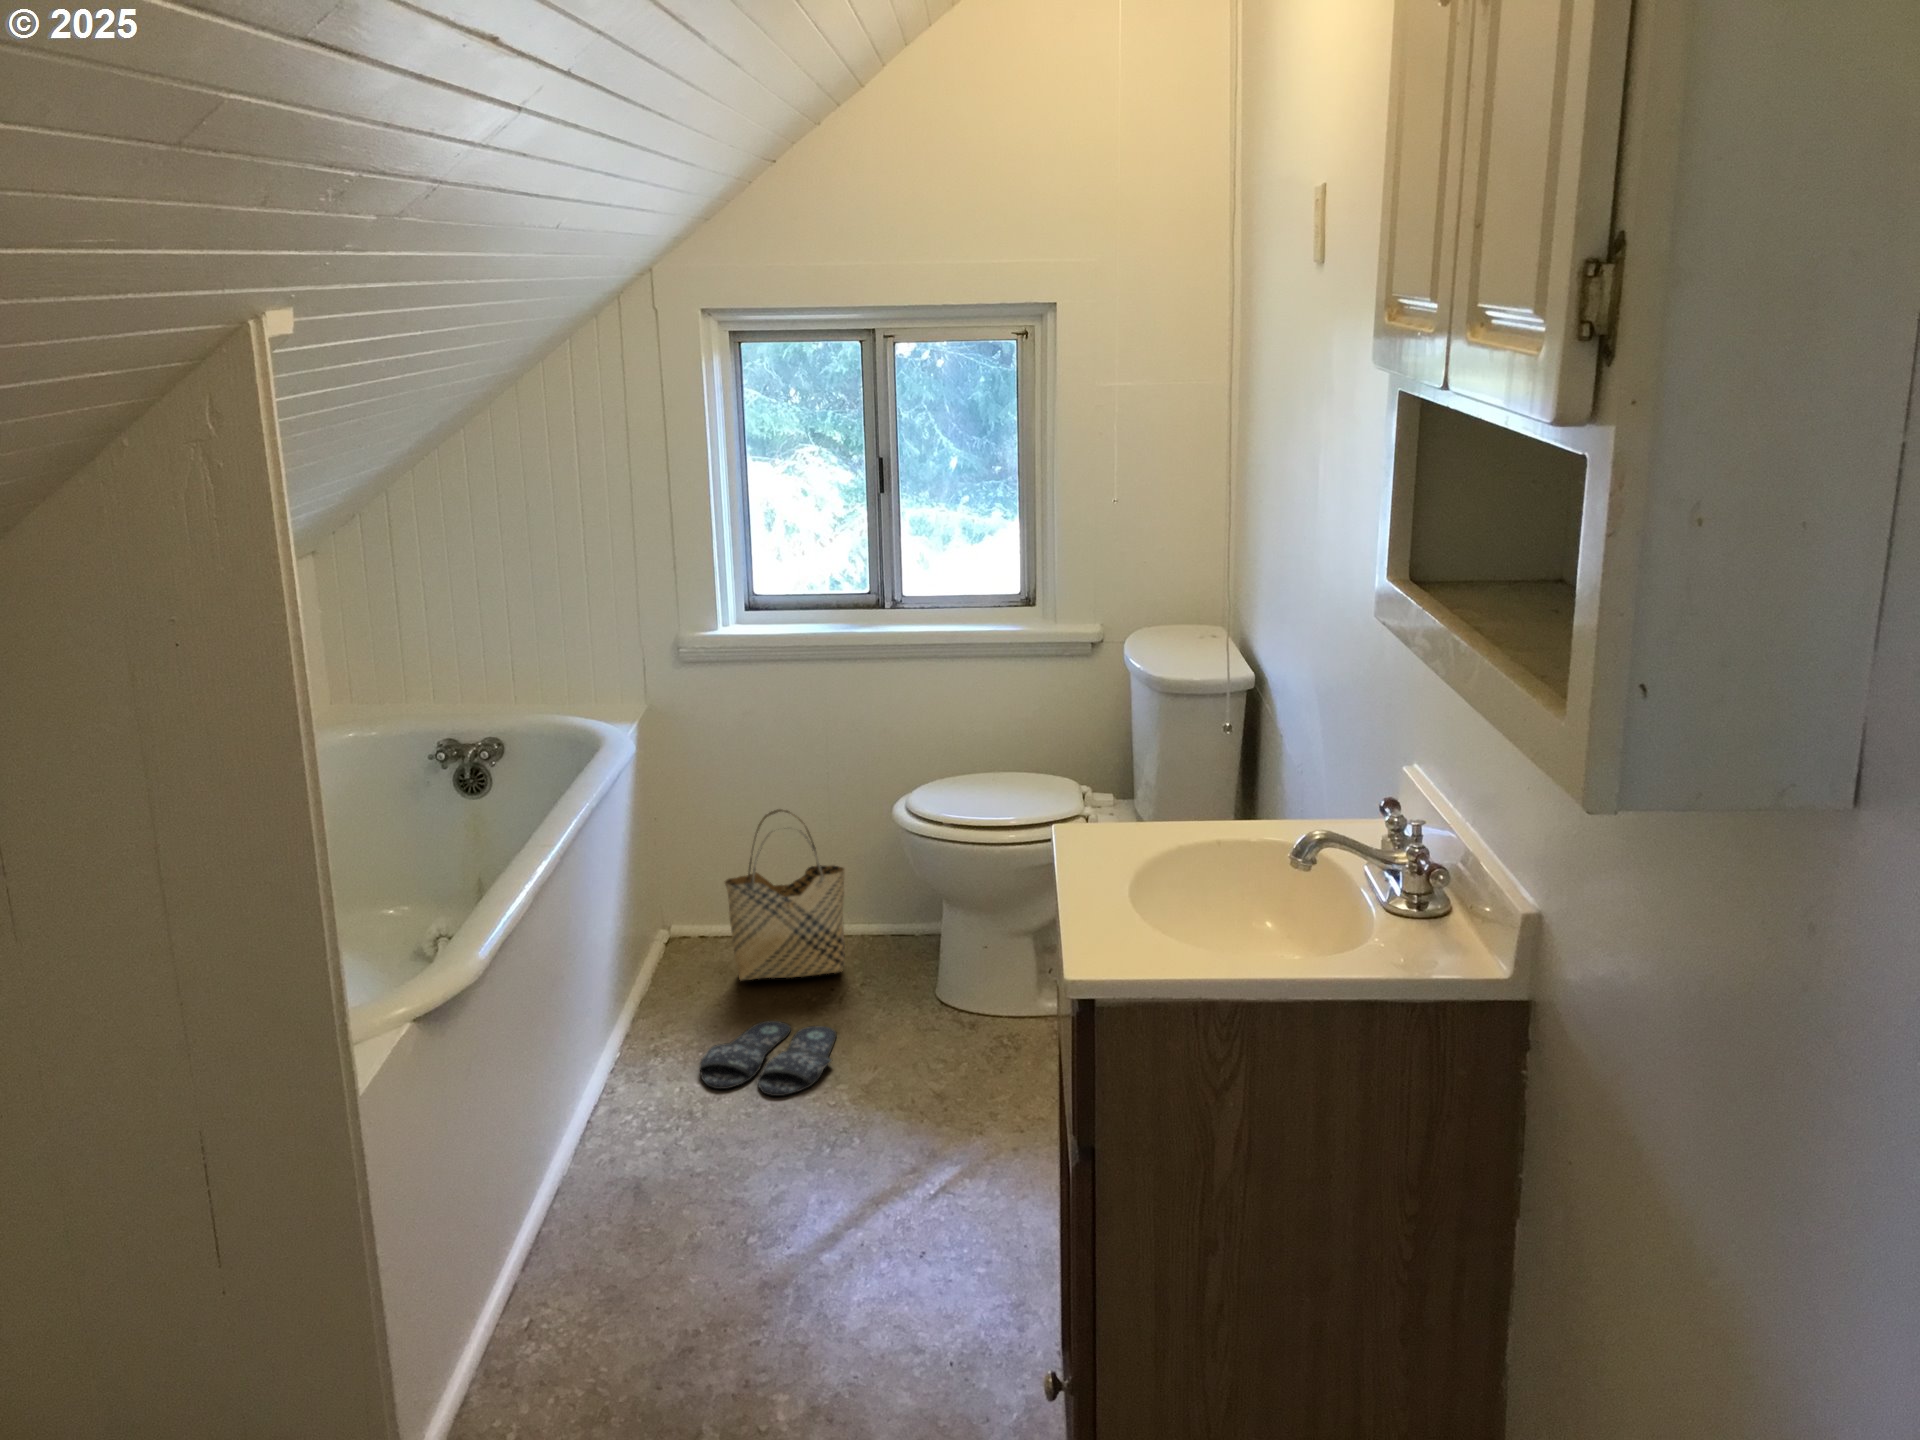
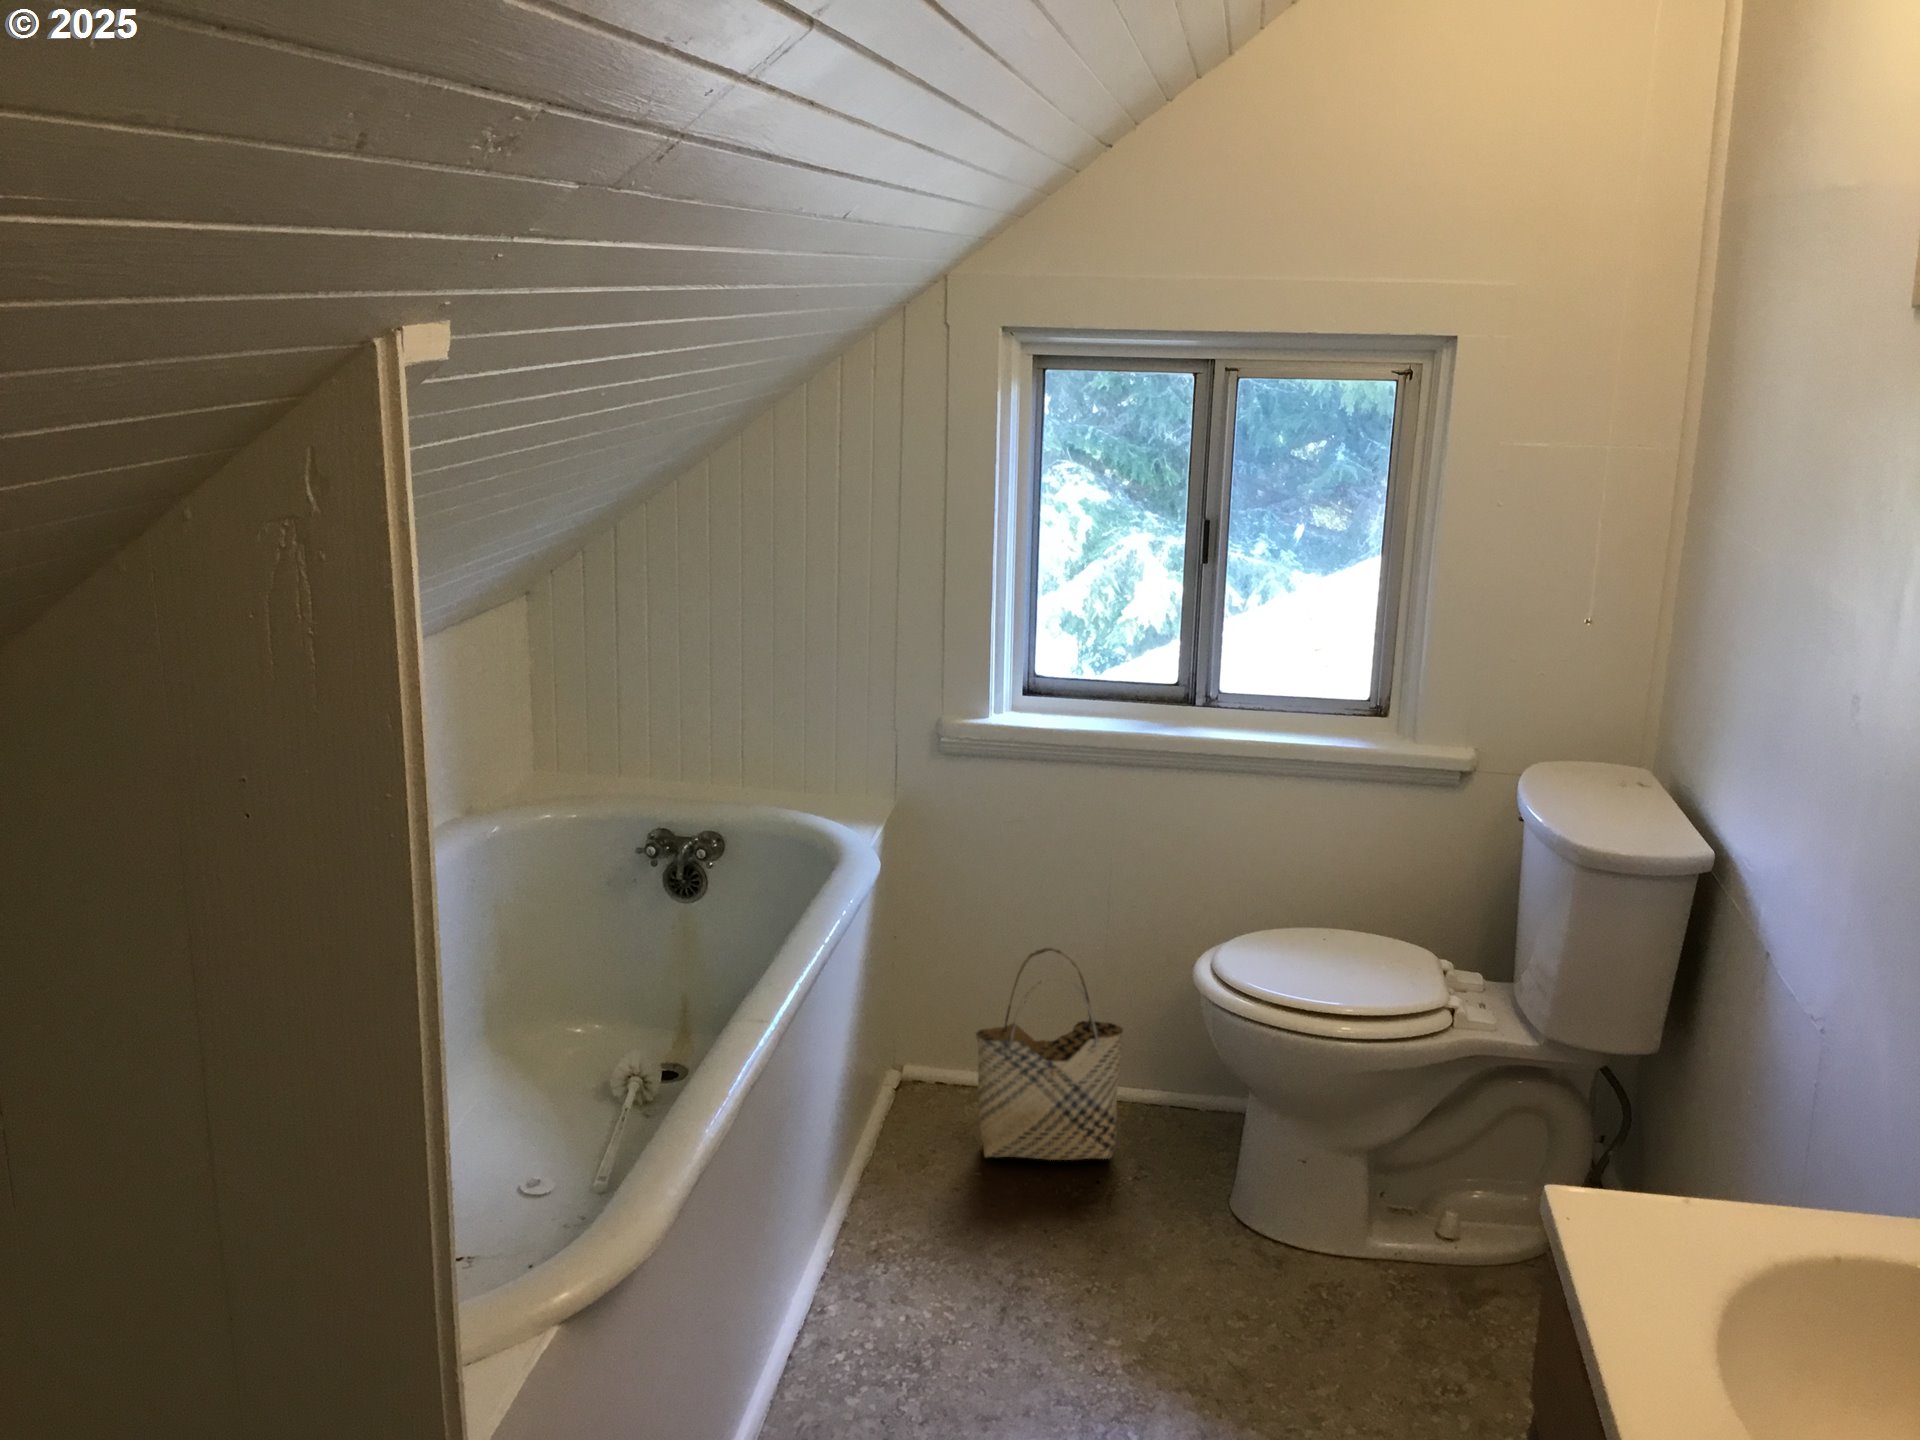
slippers: present [699,1021,836,1096] -> none [931,1222,1104,1347]

